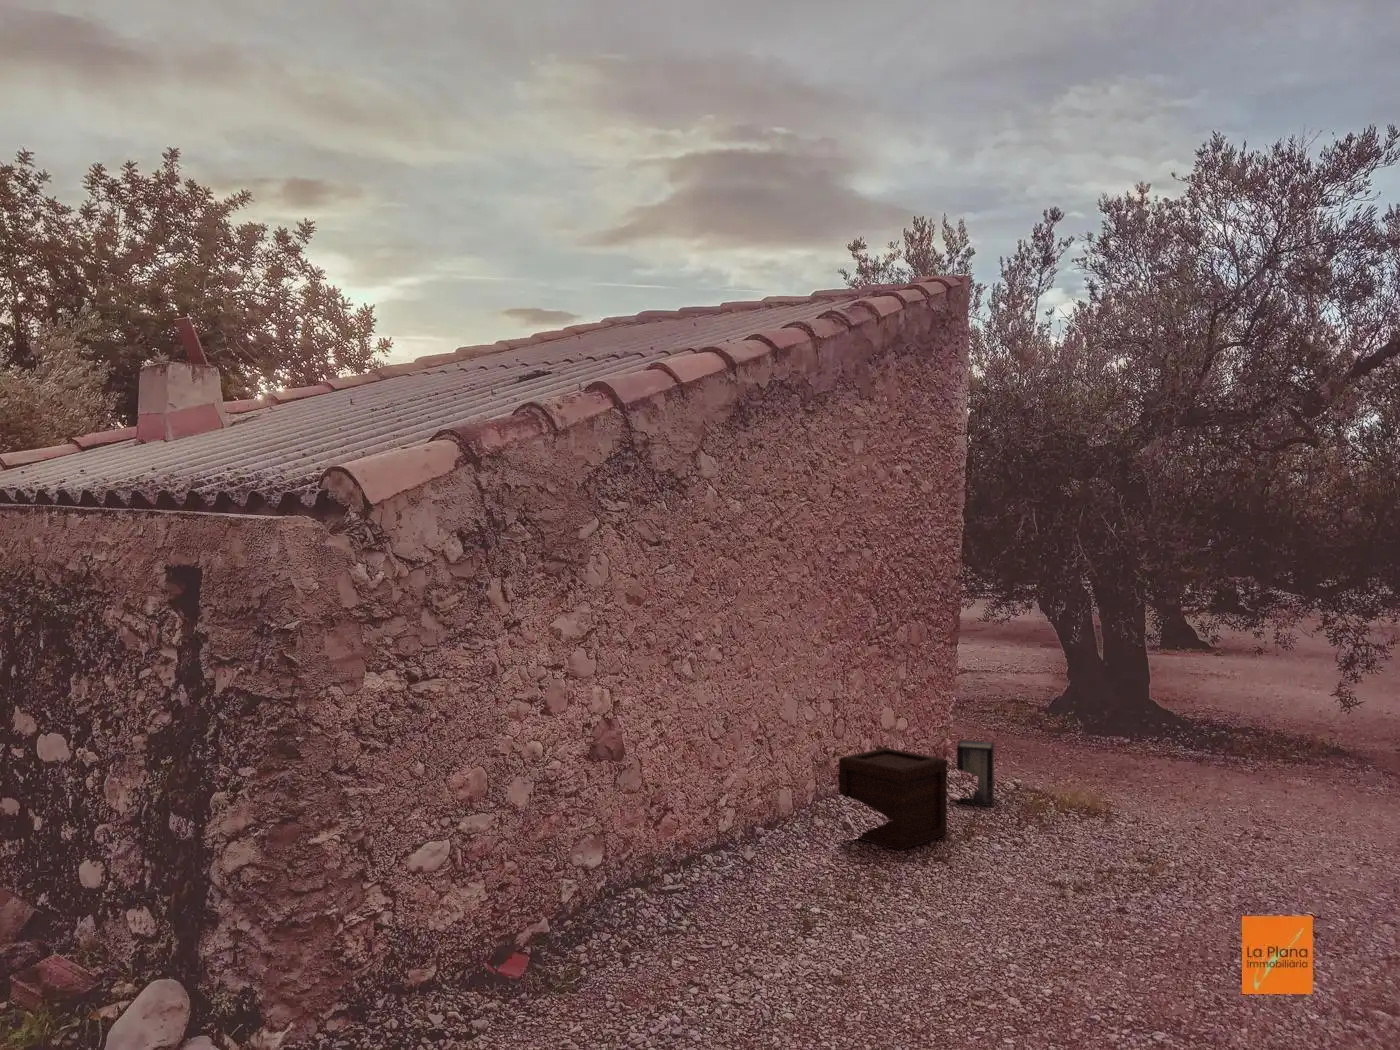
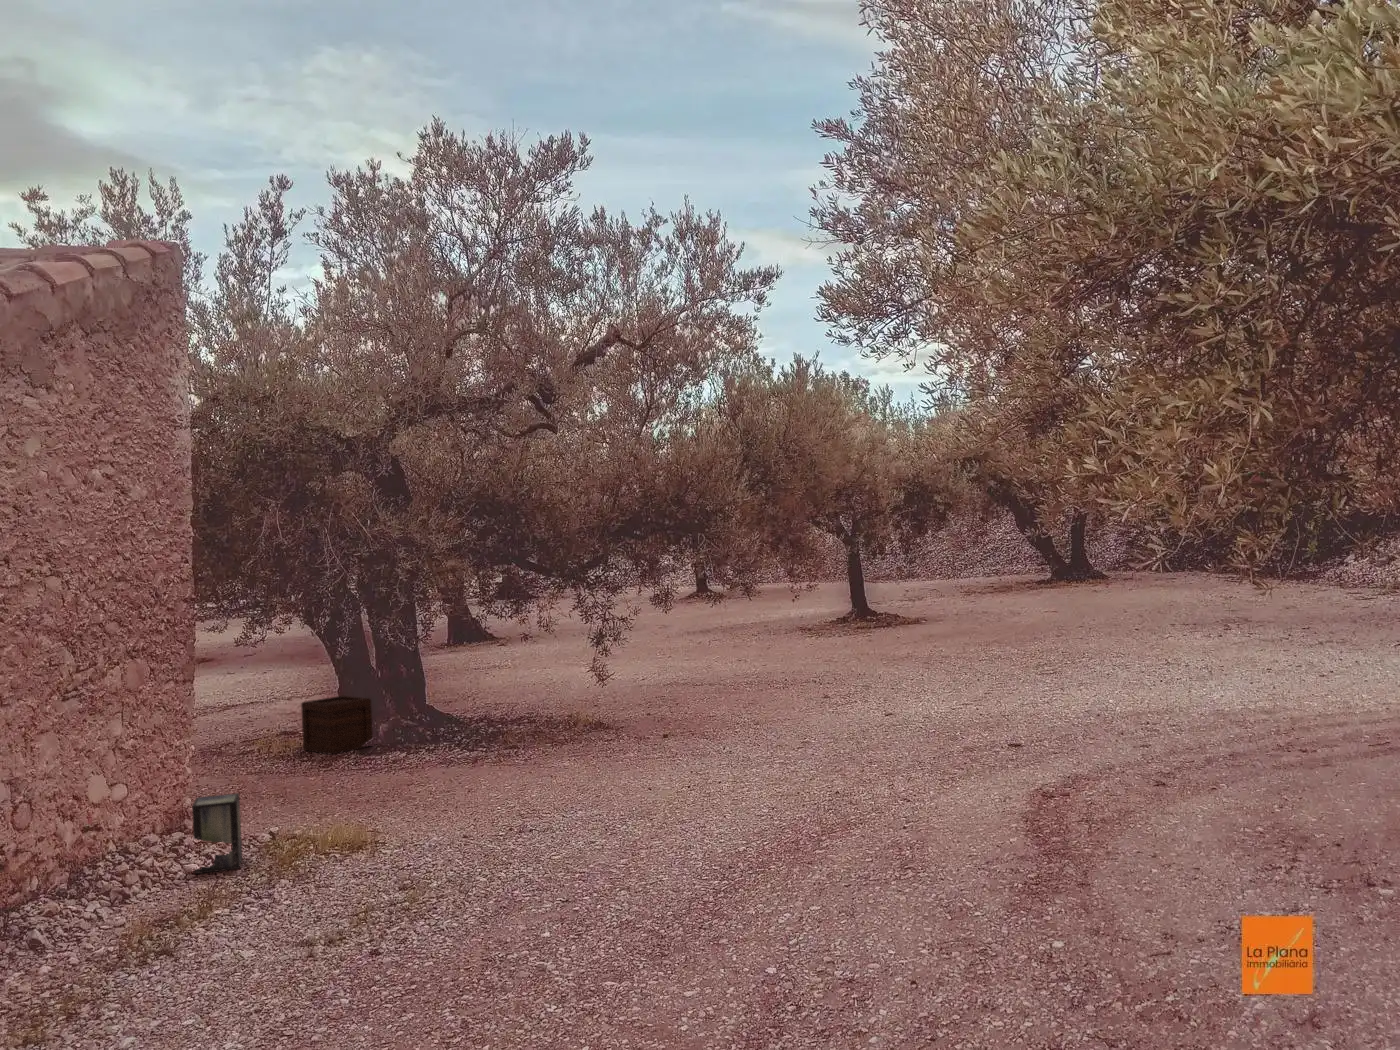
wooden crate: present [838,748,947,850] -> present [301,696,373,754]

